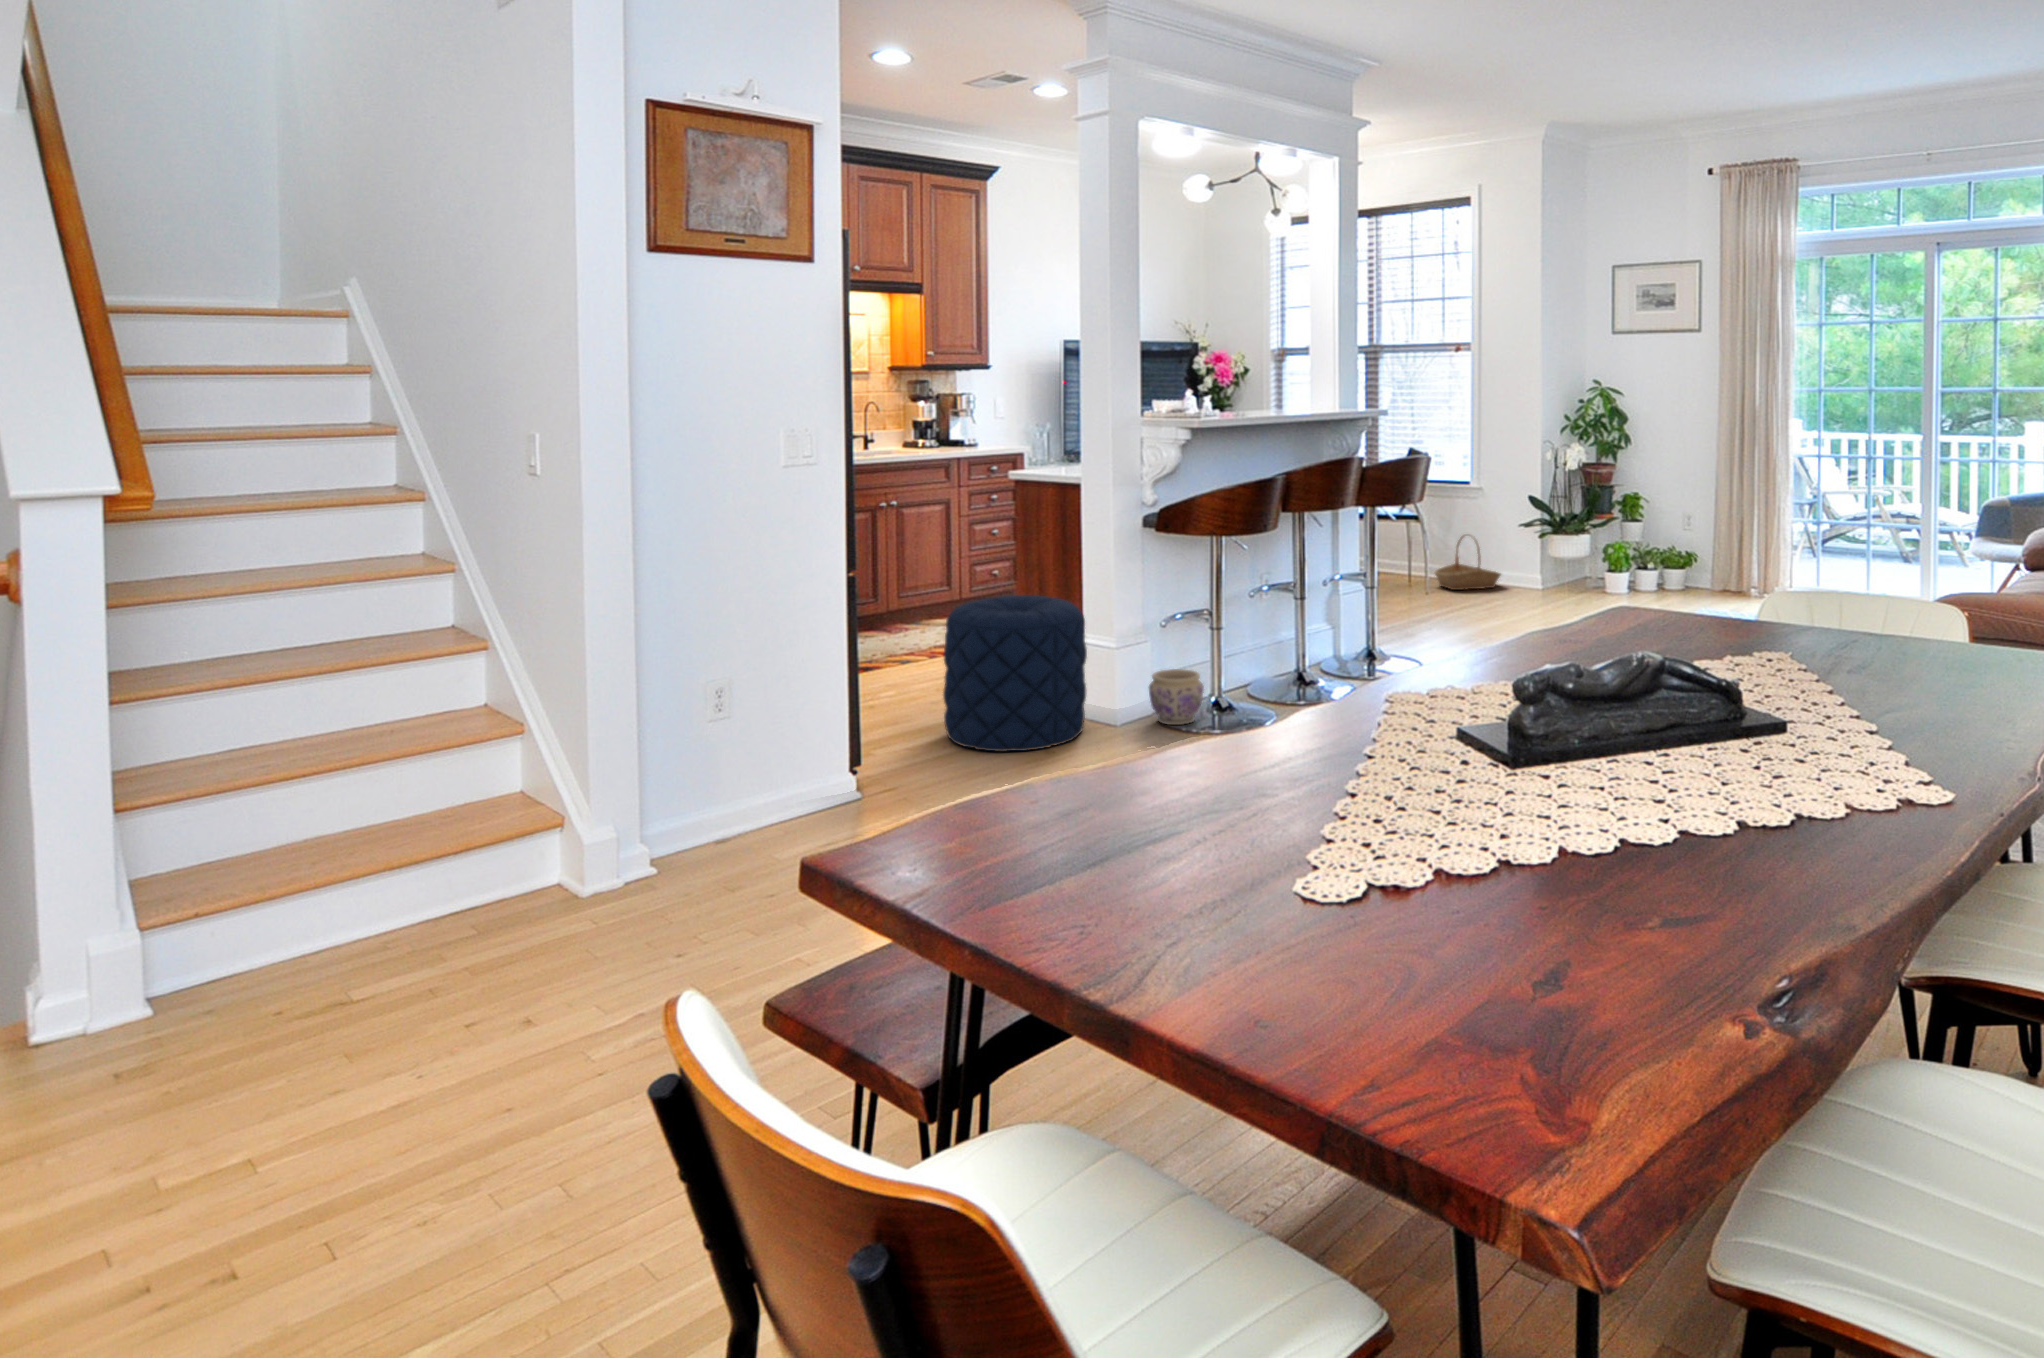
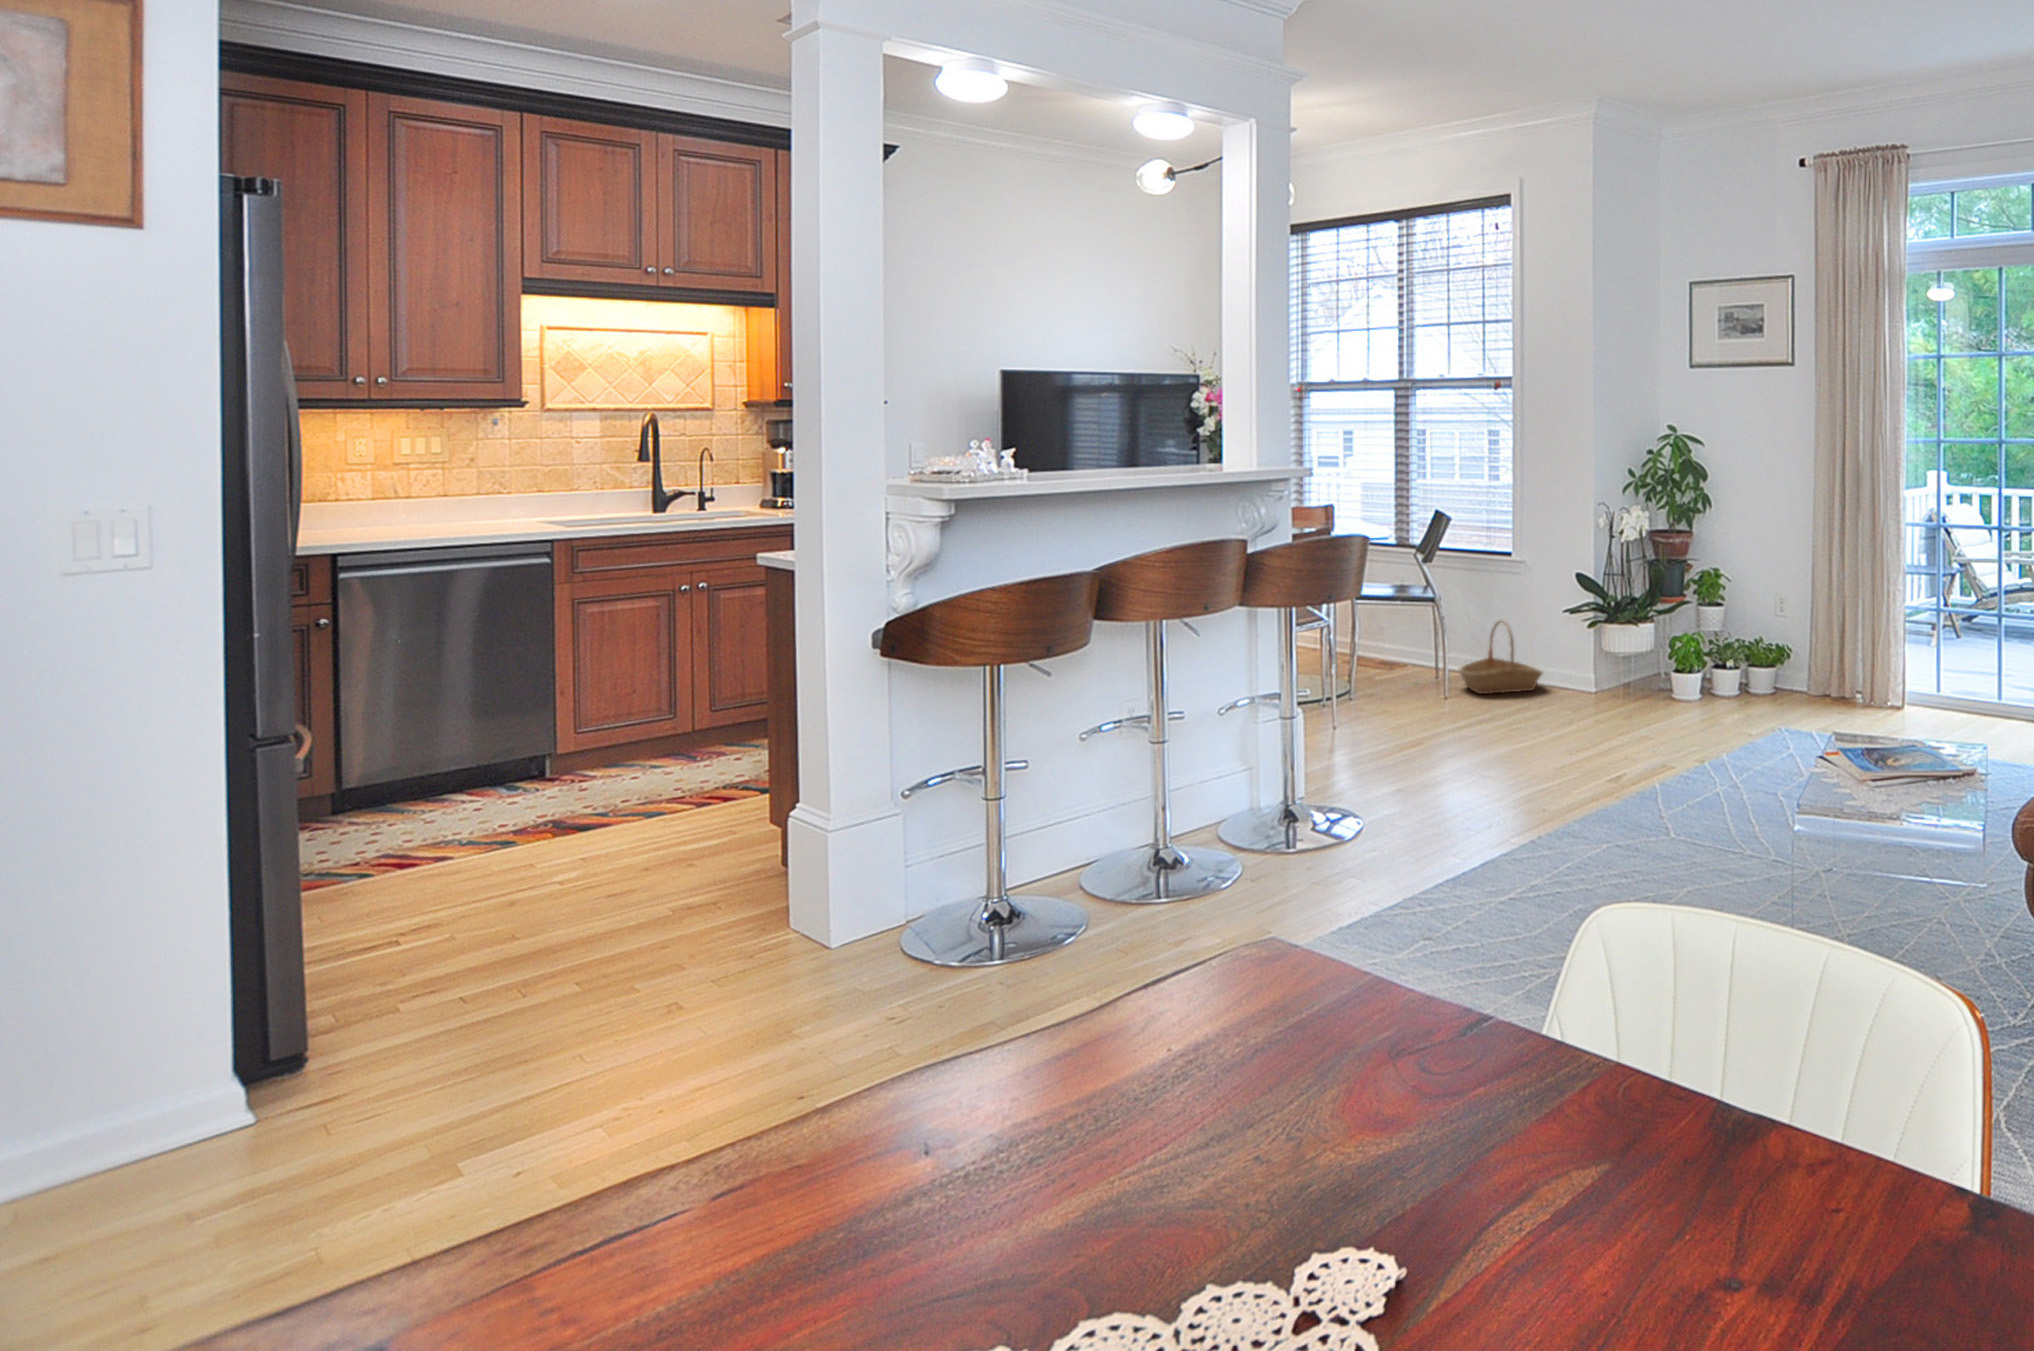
pouf: present [943,595,1087,752] -> none [513,751,771,1019]
planter: present [1149,669,1204,725] -> none [874,862,964,955]

